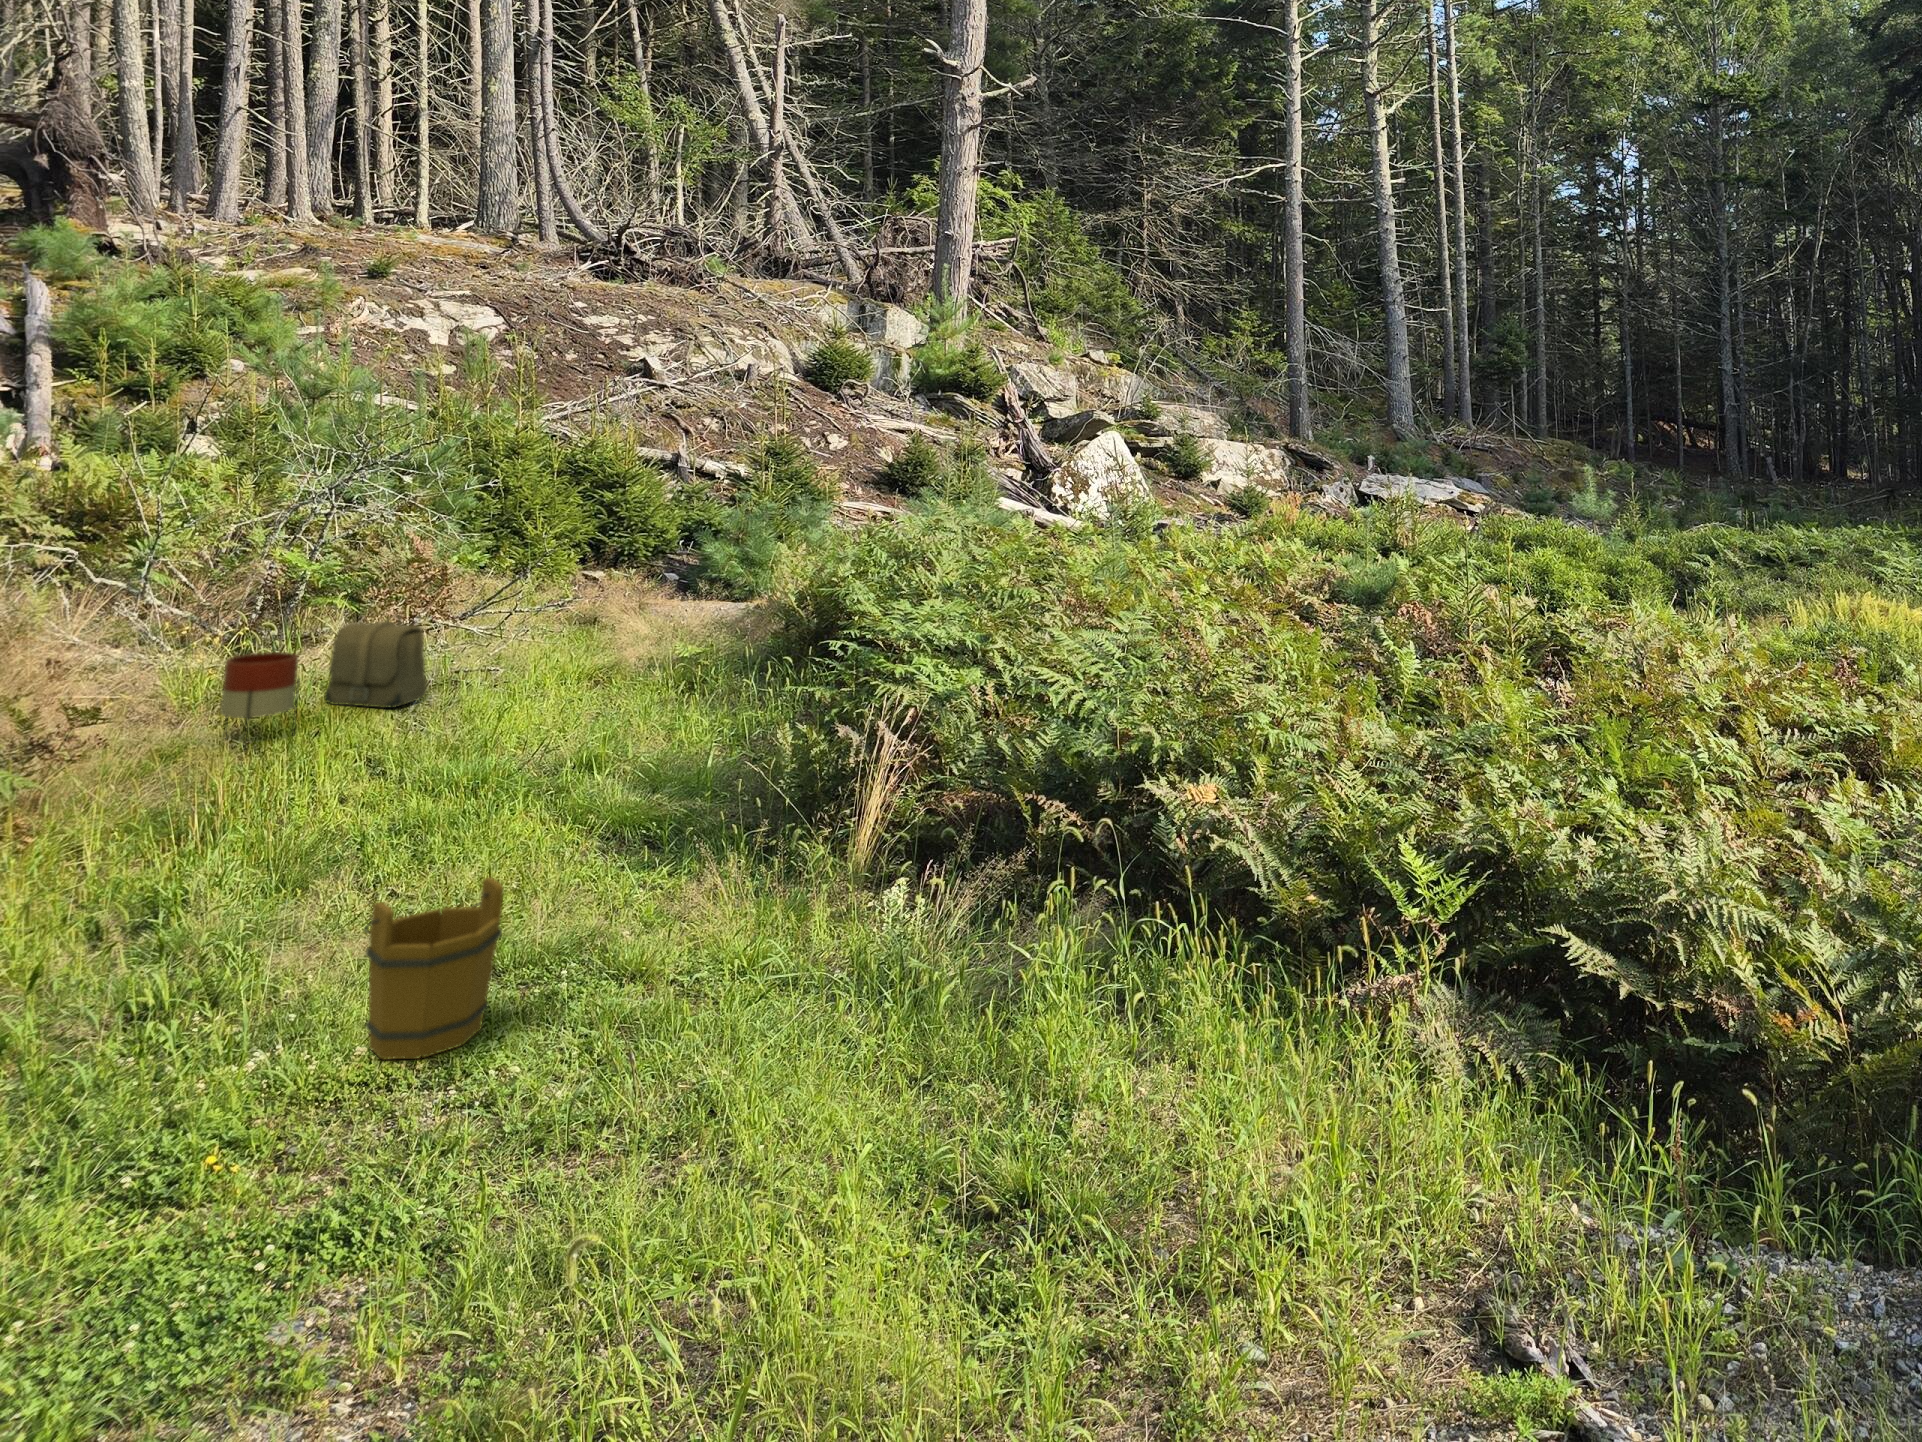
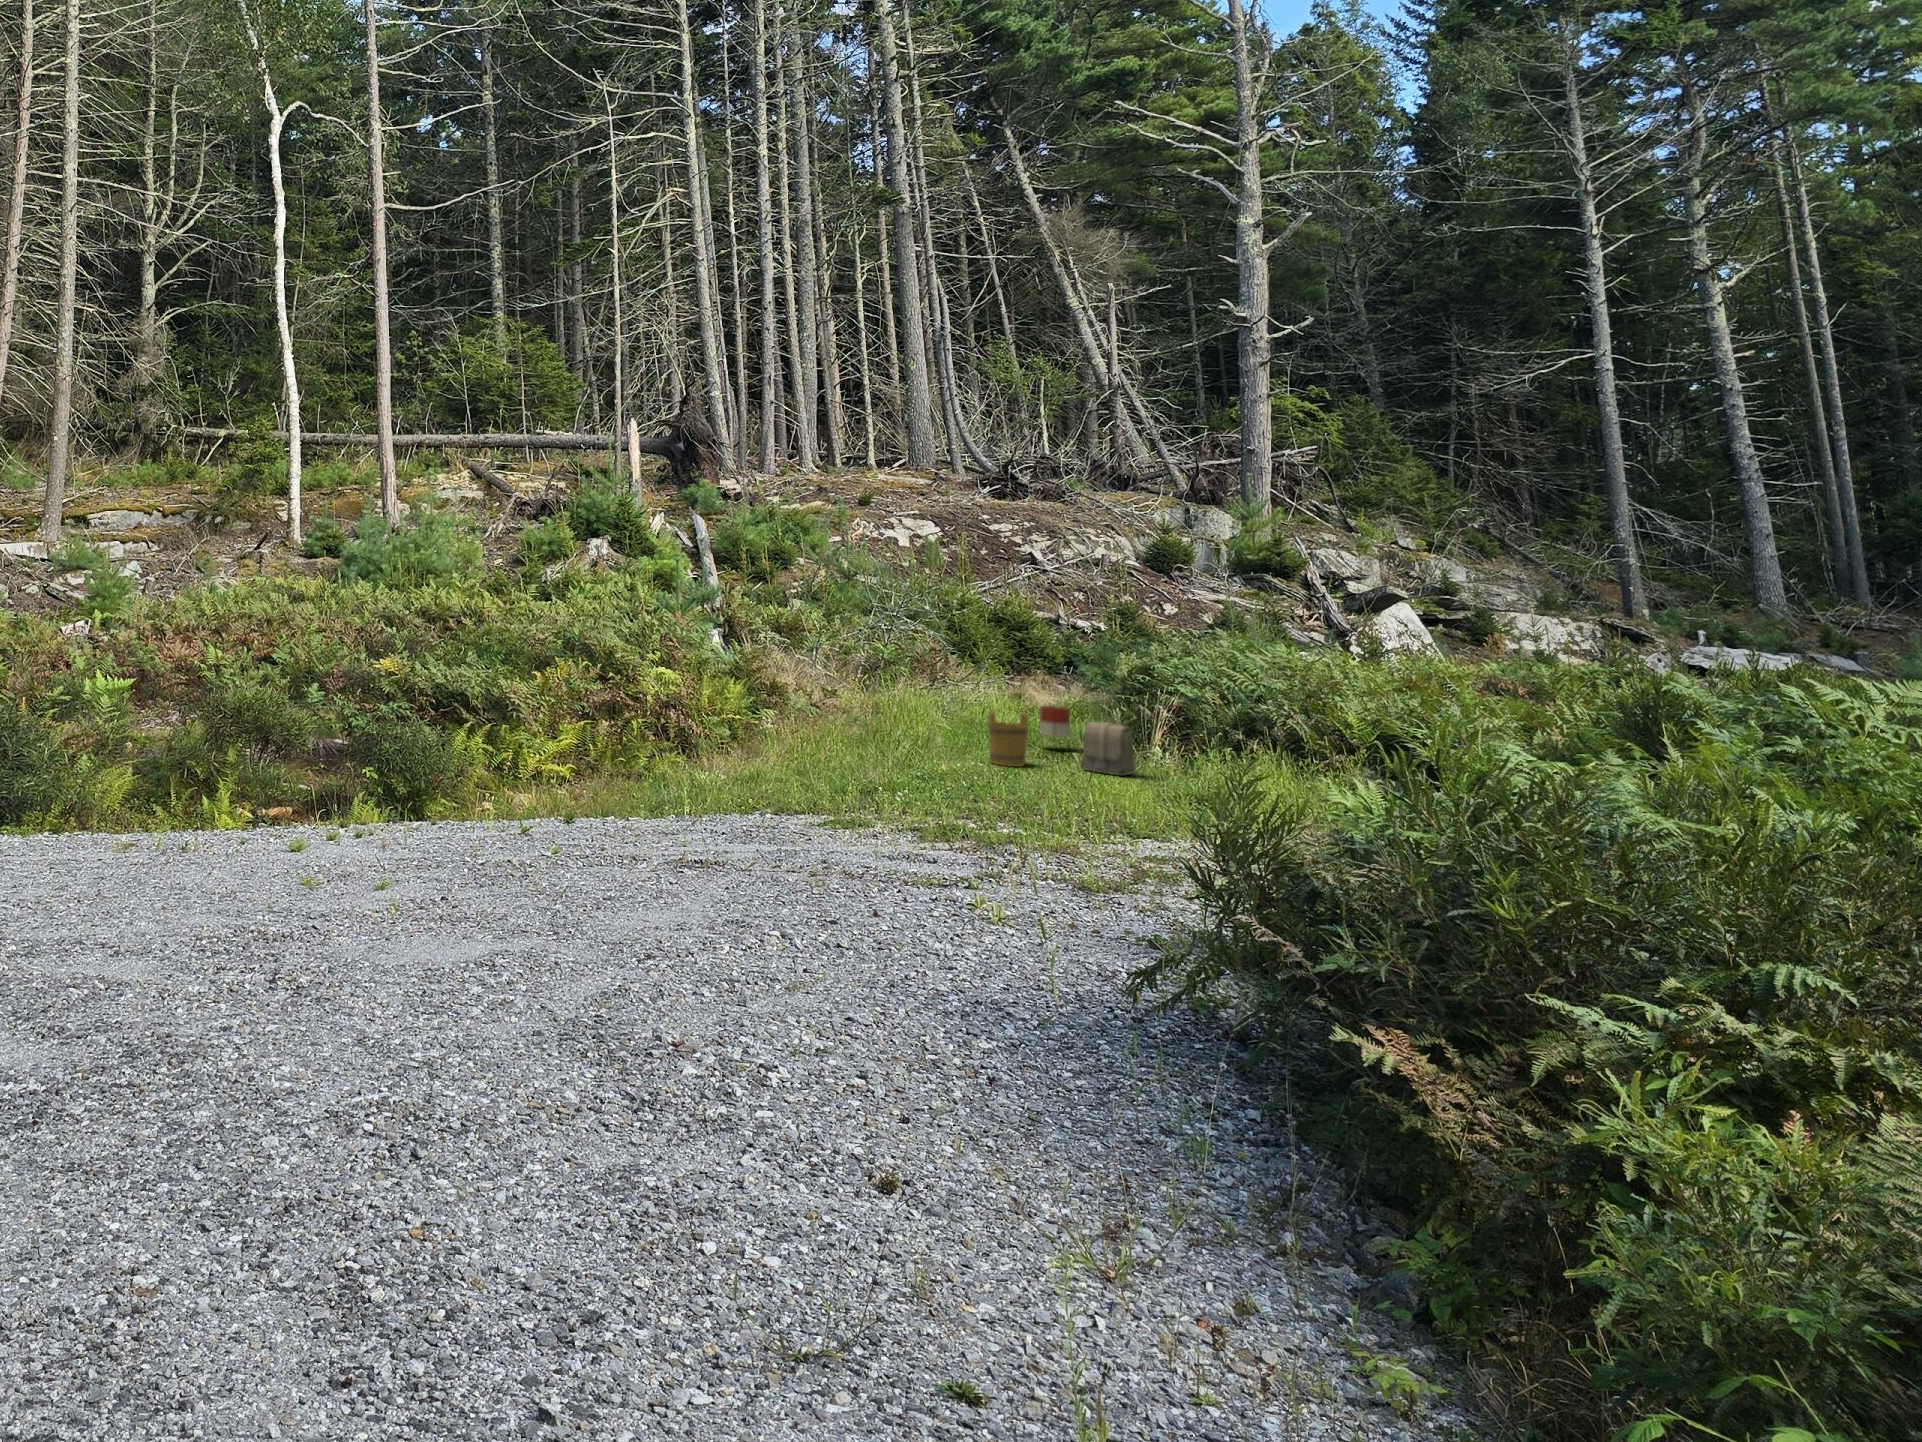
backpack: present [325,615,427,708] -> present [1081,721,1136,776]
planter: present [220,652,300,748] -> present [1040,706,1070,745]

